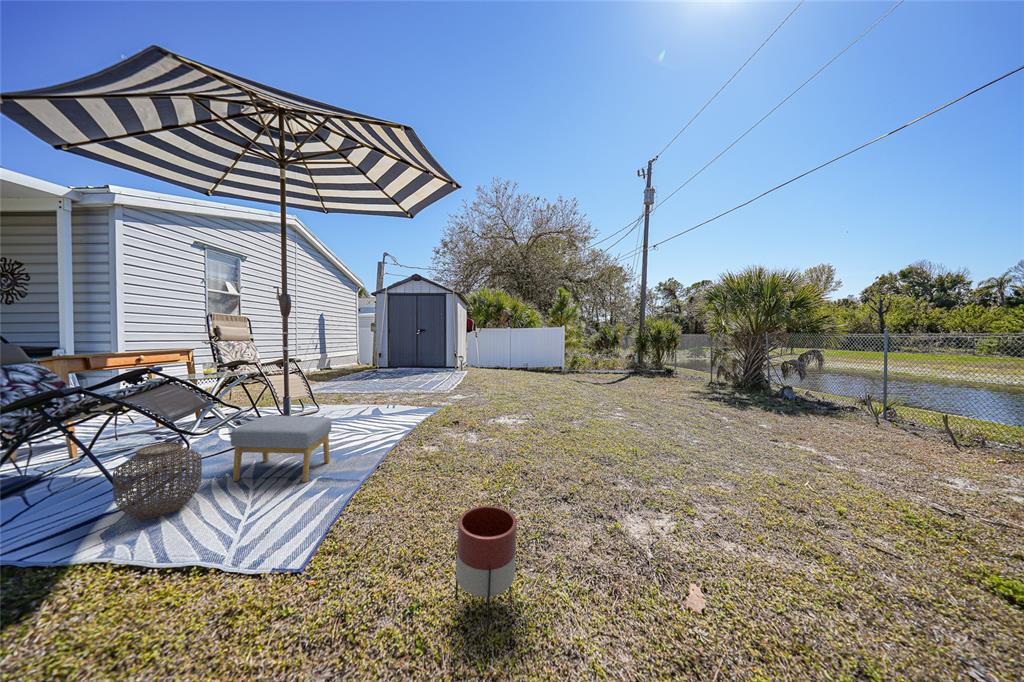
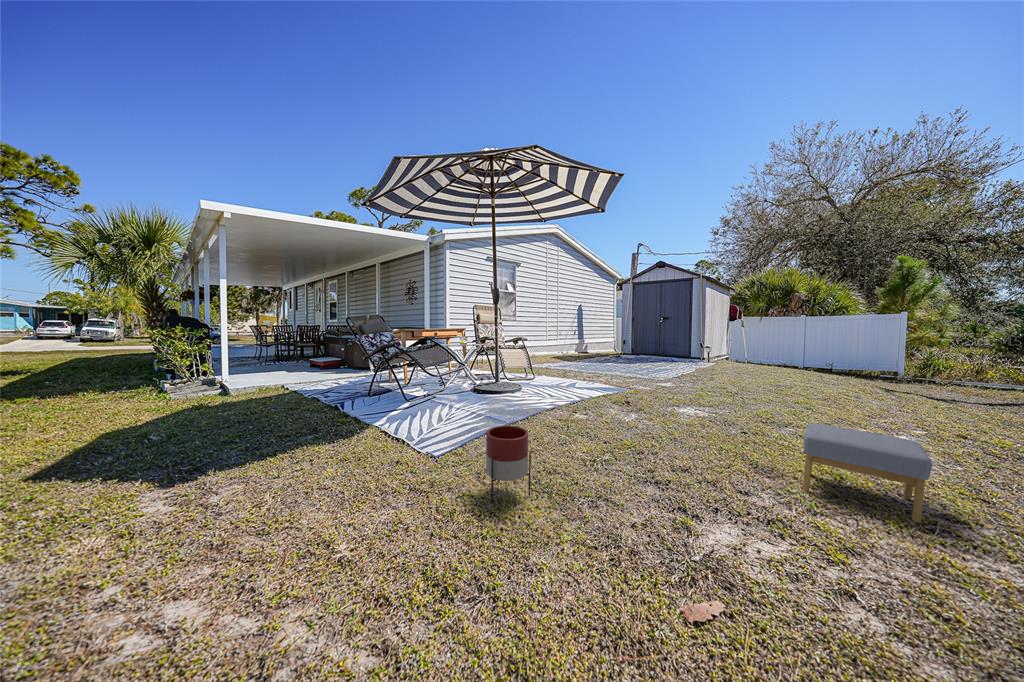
footstool: present [231,416,331,482] -> present [803,424,932,523]
woven basket: present [113,442,202,519] -> none [402,370,436,407]

